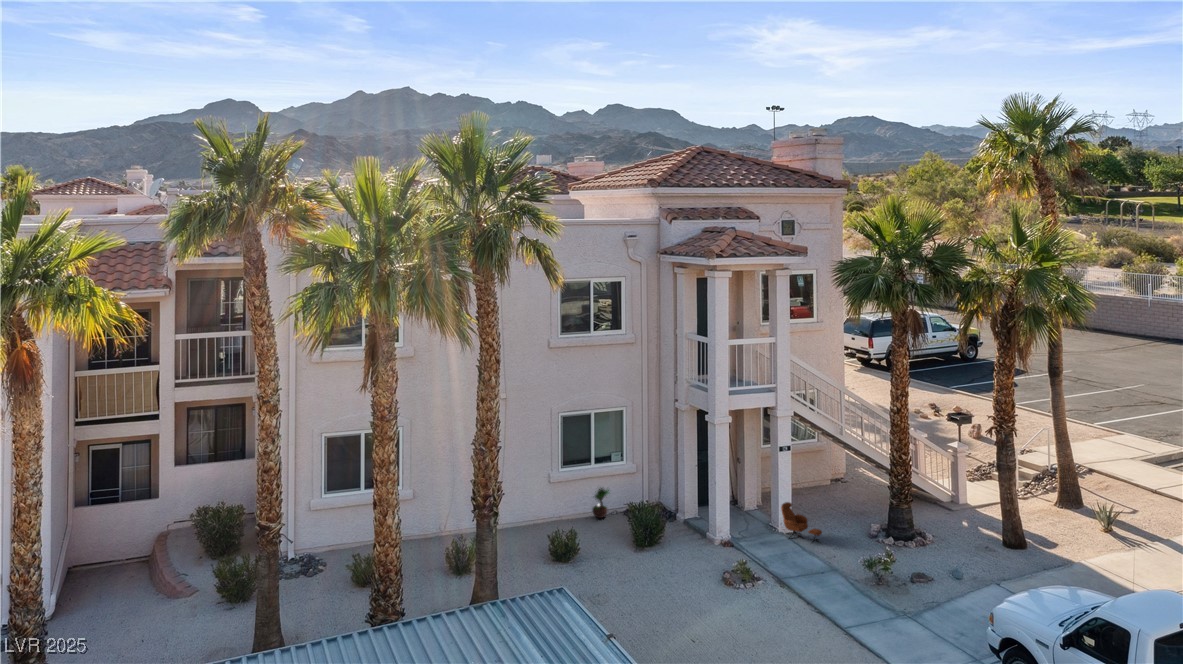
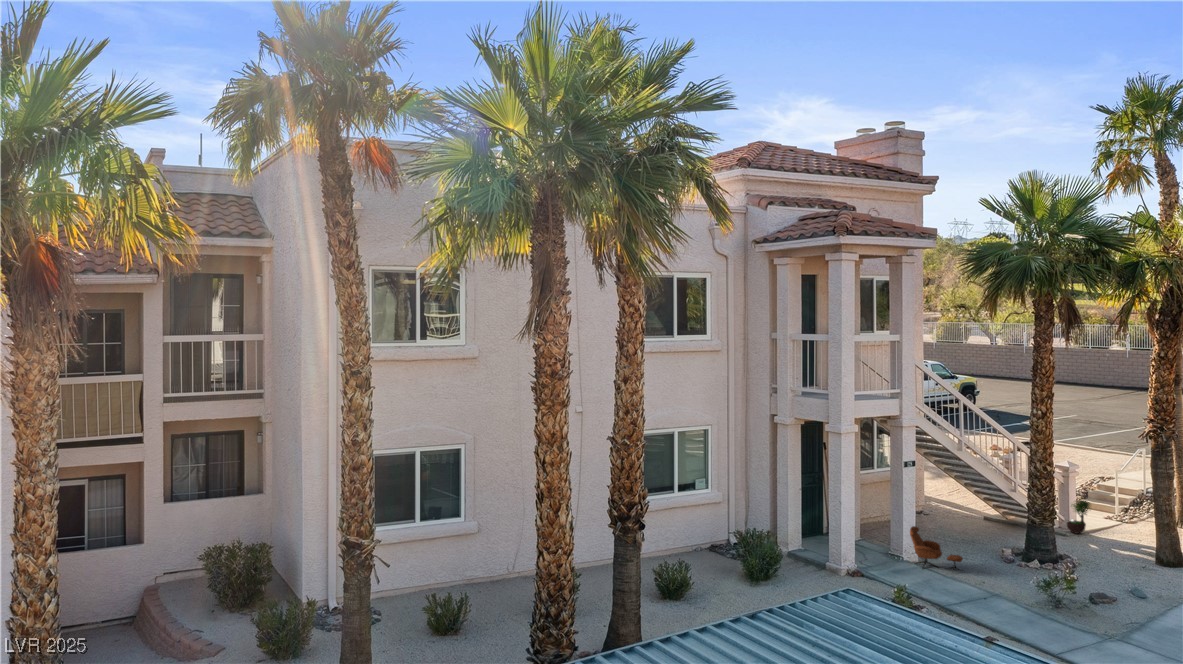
potted tree: present [592,488,609,518] -> present [1067,500,1090,534]

